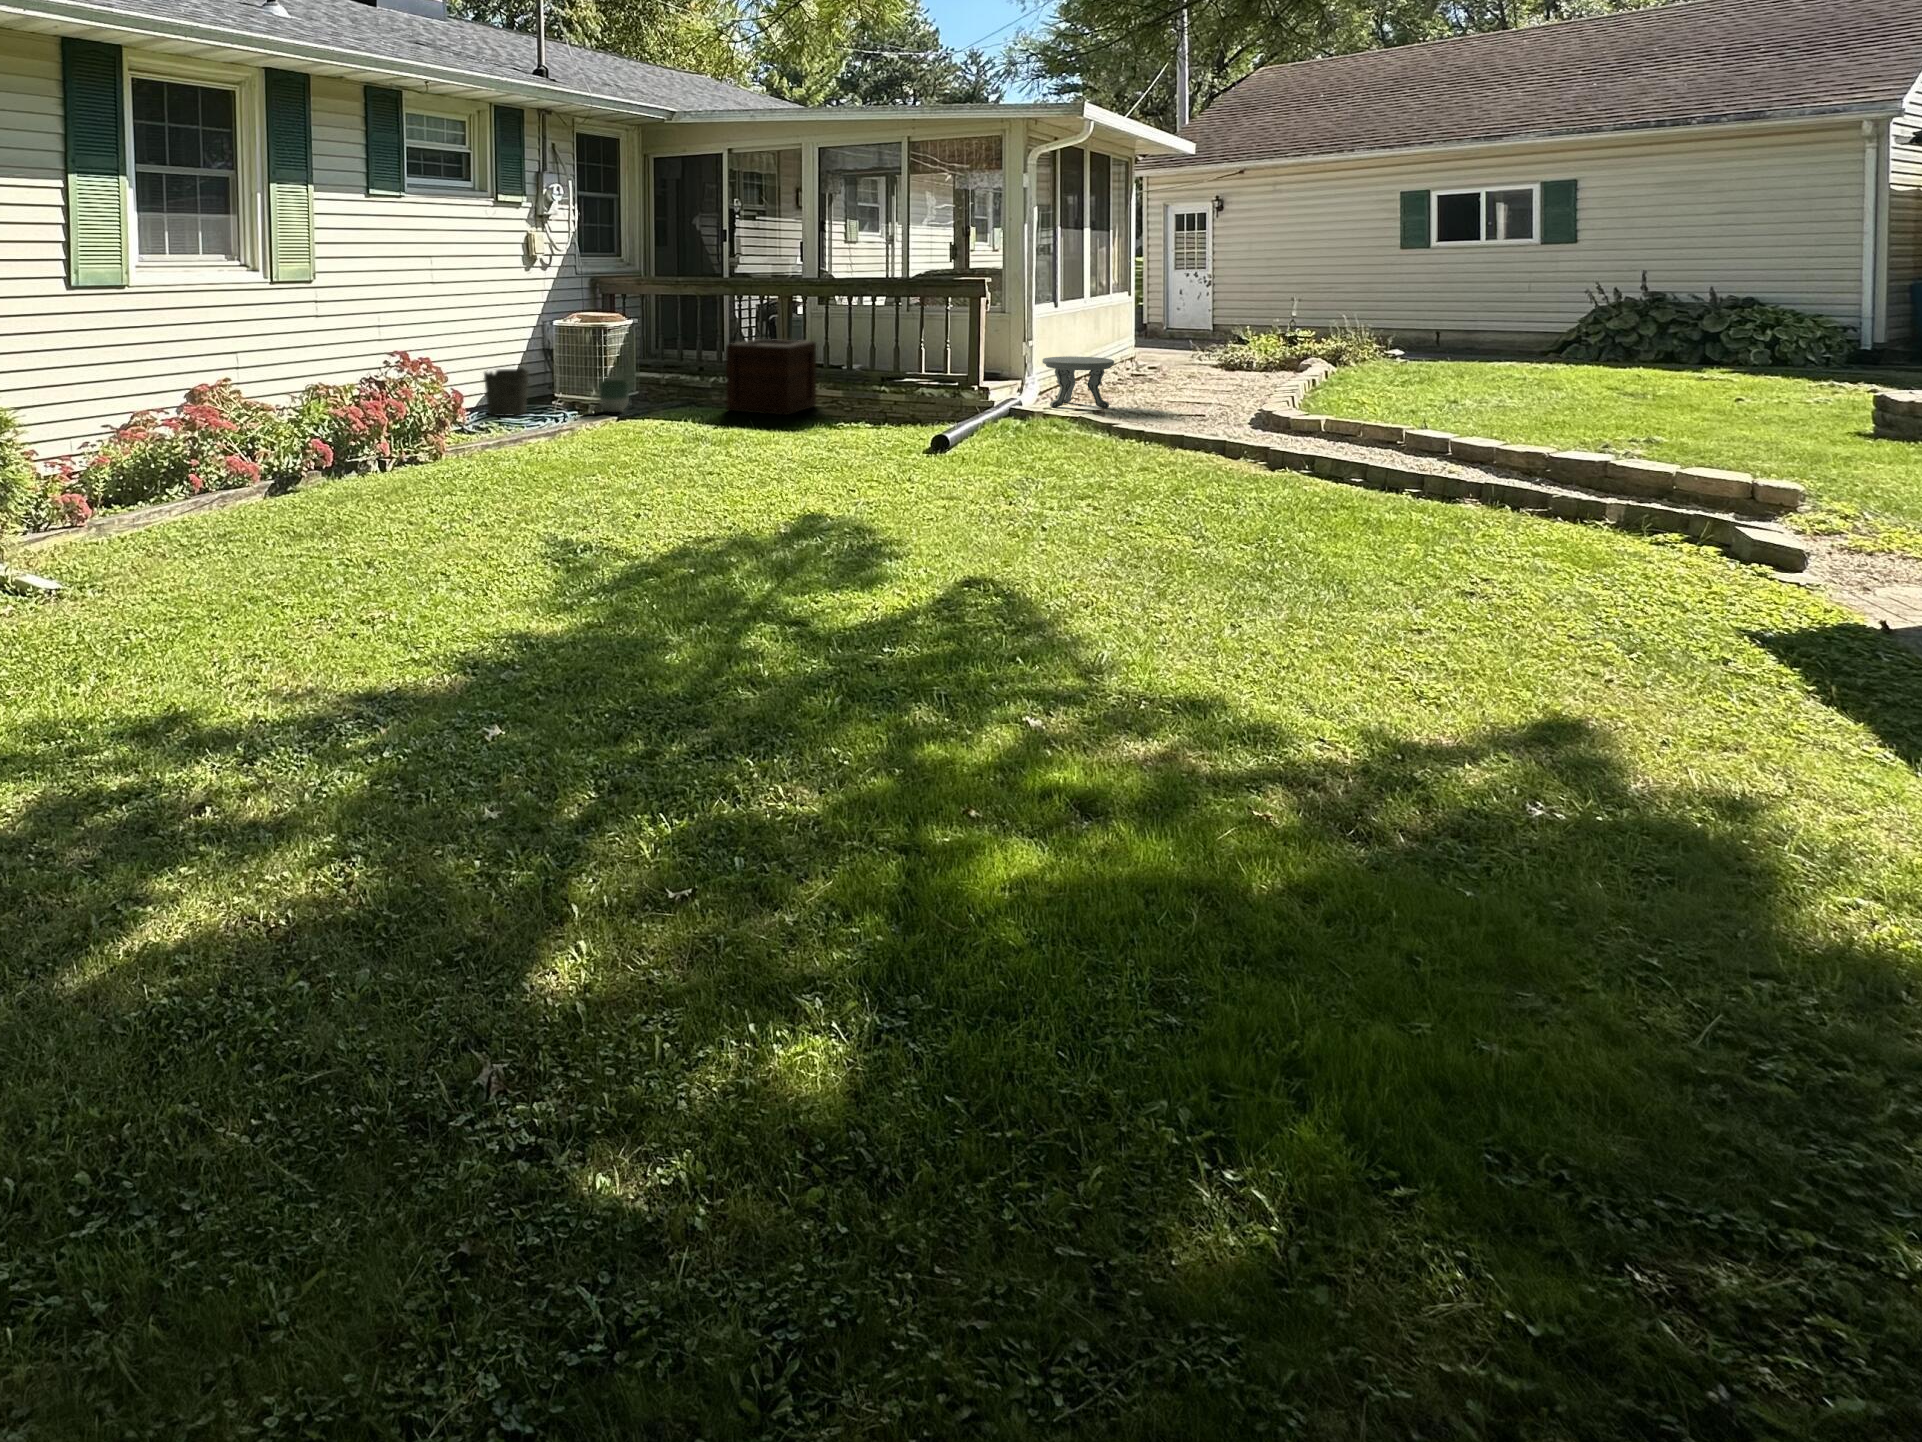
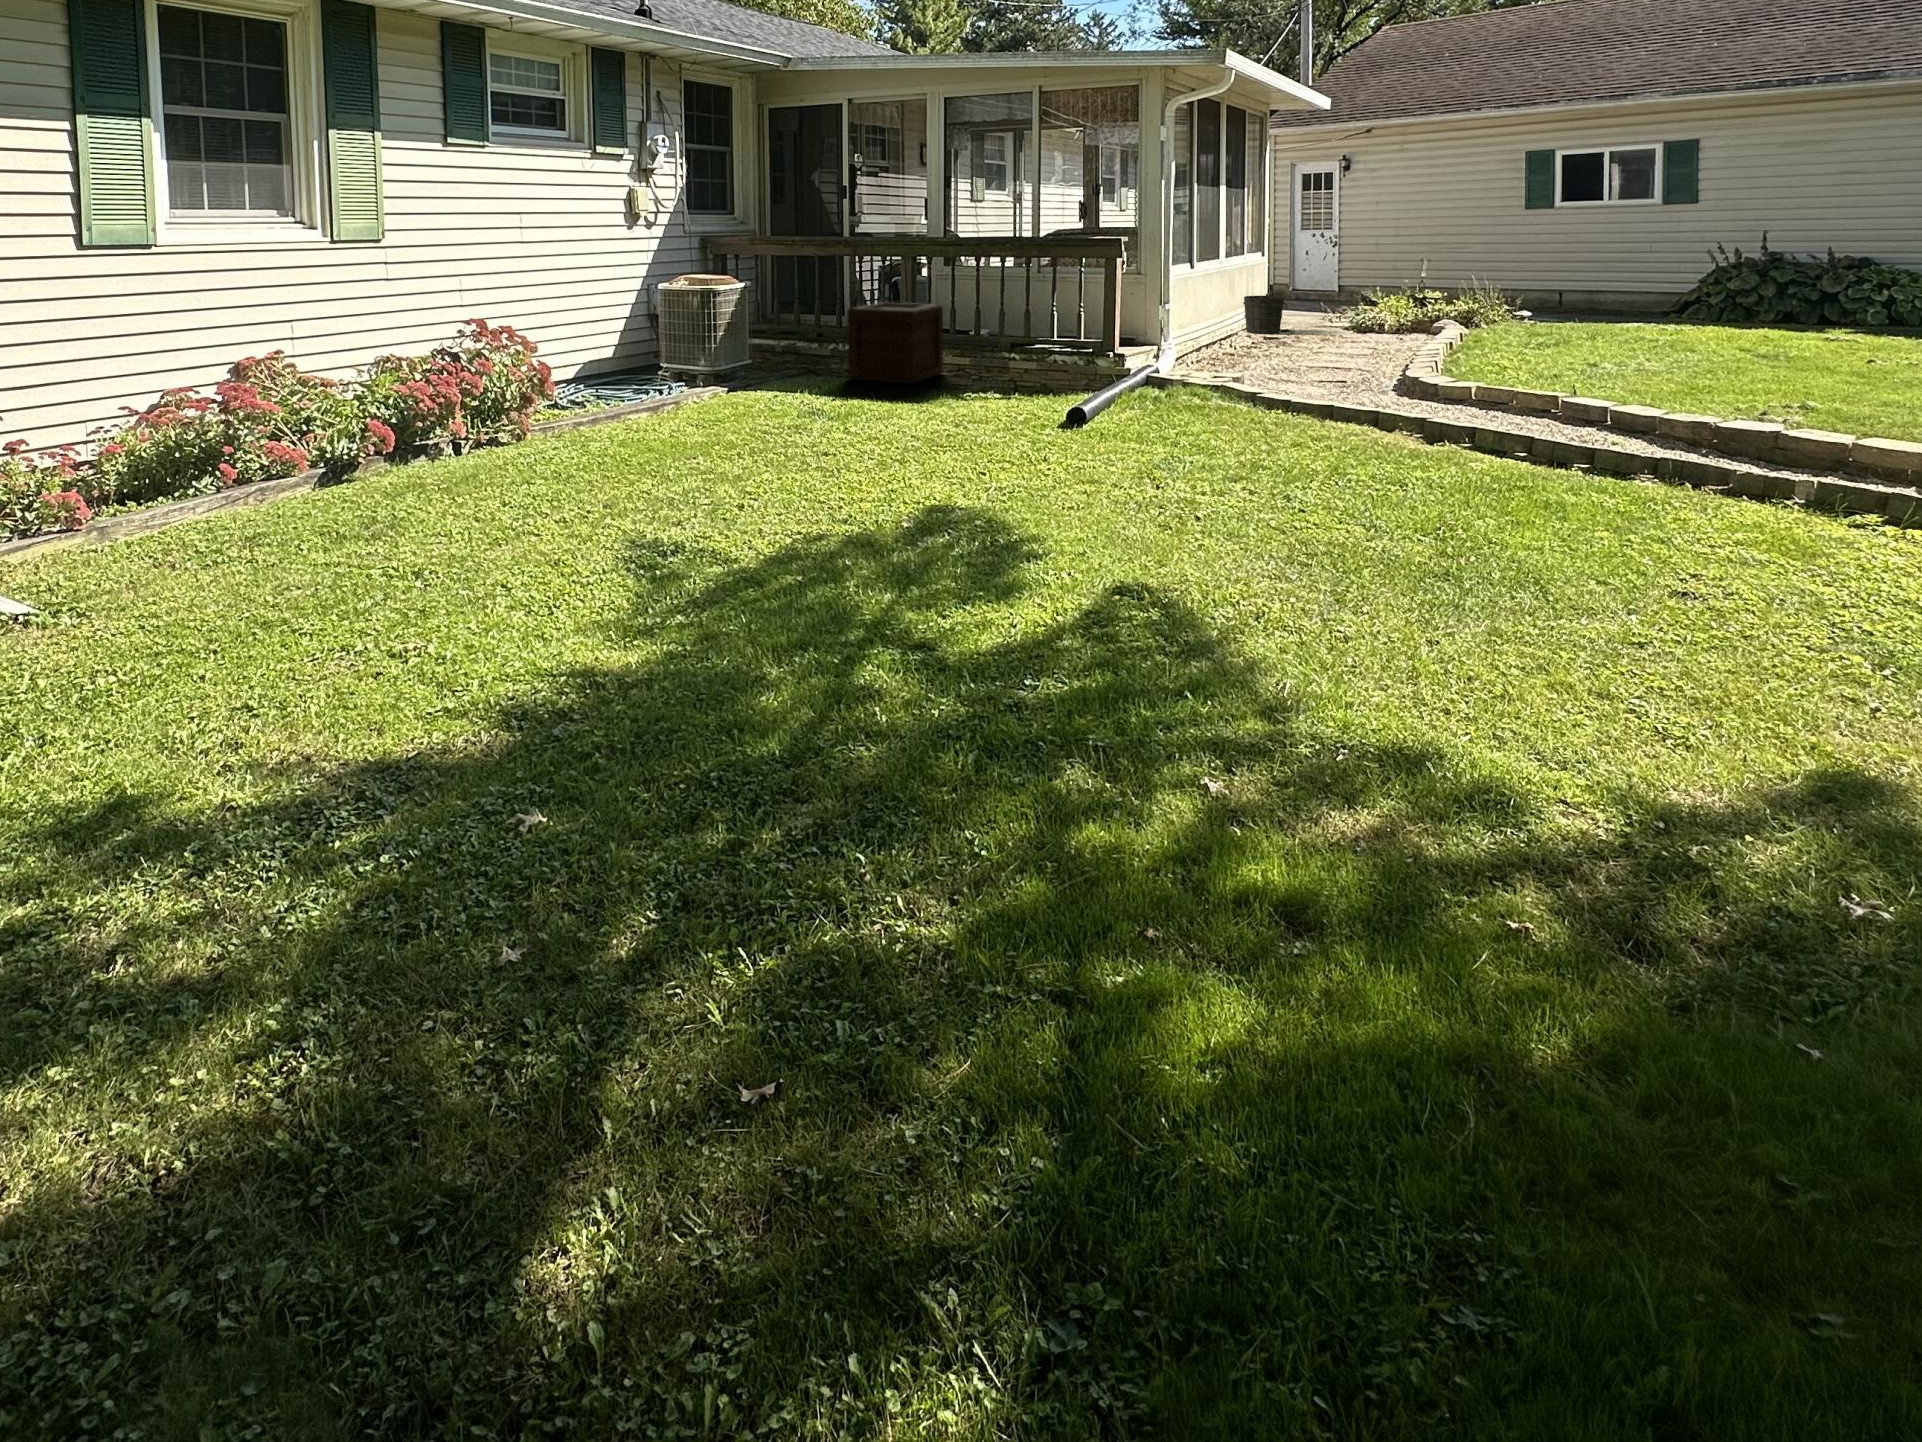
side table: present [1042,356,1114,408] -> none [1179,320,1253,373]
bucket: present [484,368,534,416] -> present [1243,294,1288,334]
planter: present [599,380,629,412] -> none [712,347,744,382]

